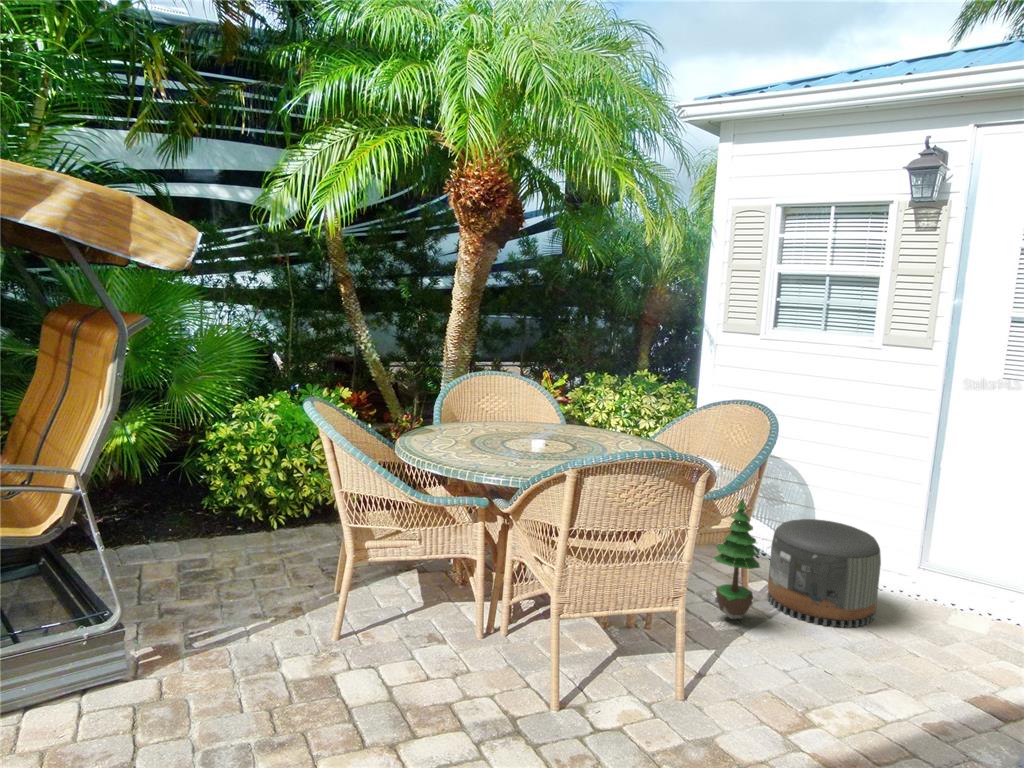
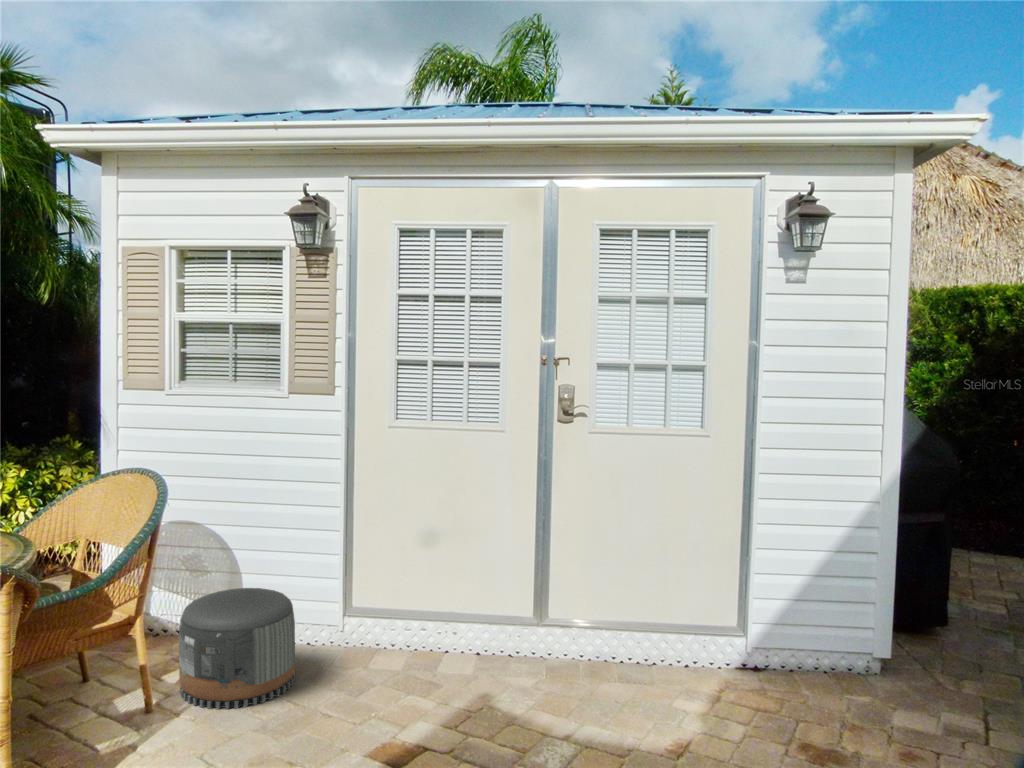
potted tree: present [714,498,759,620] -> none [93,587,153,733]

